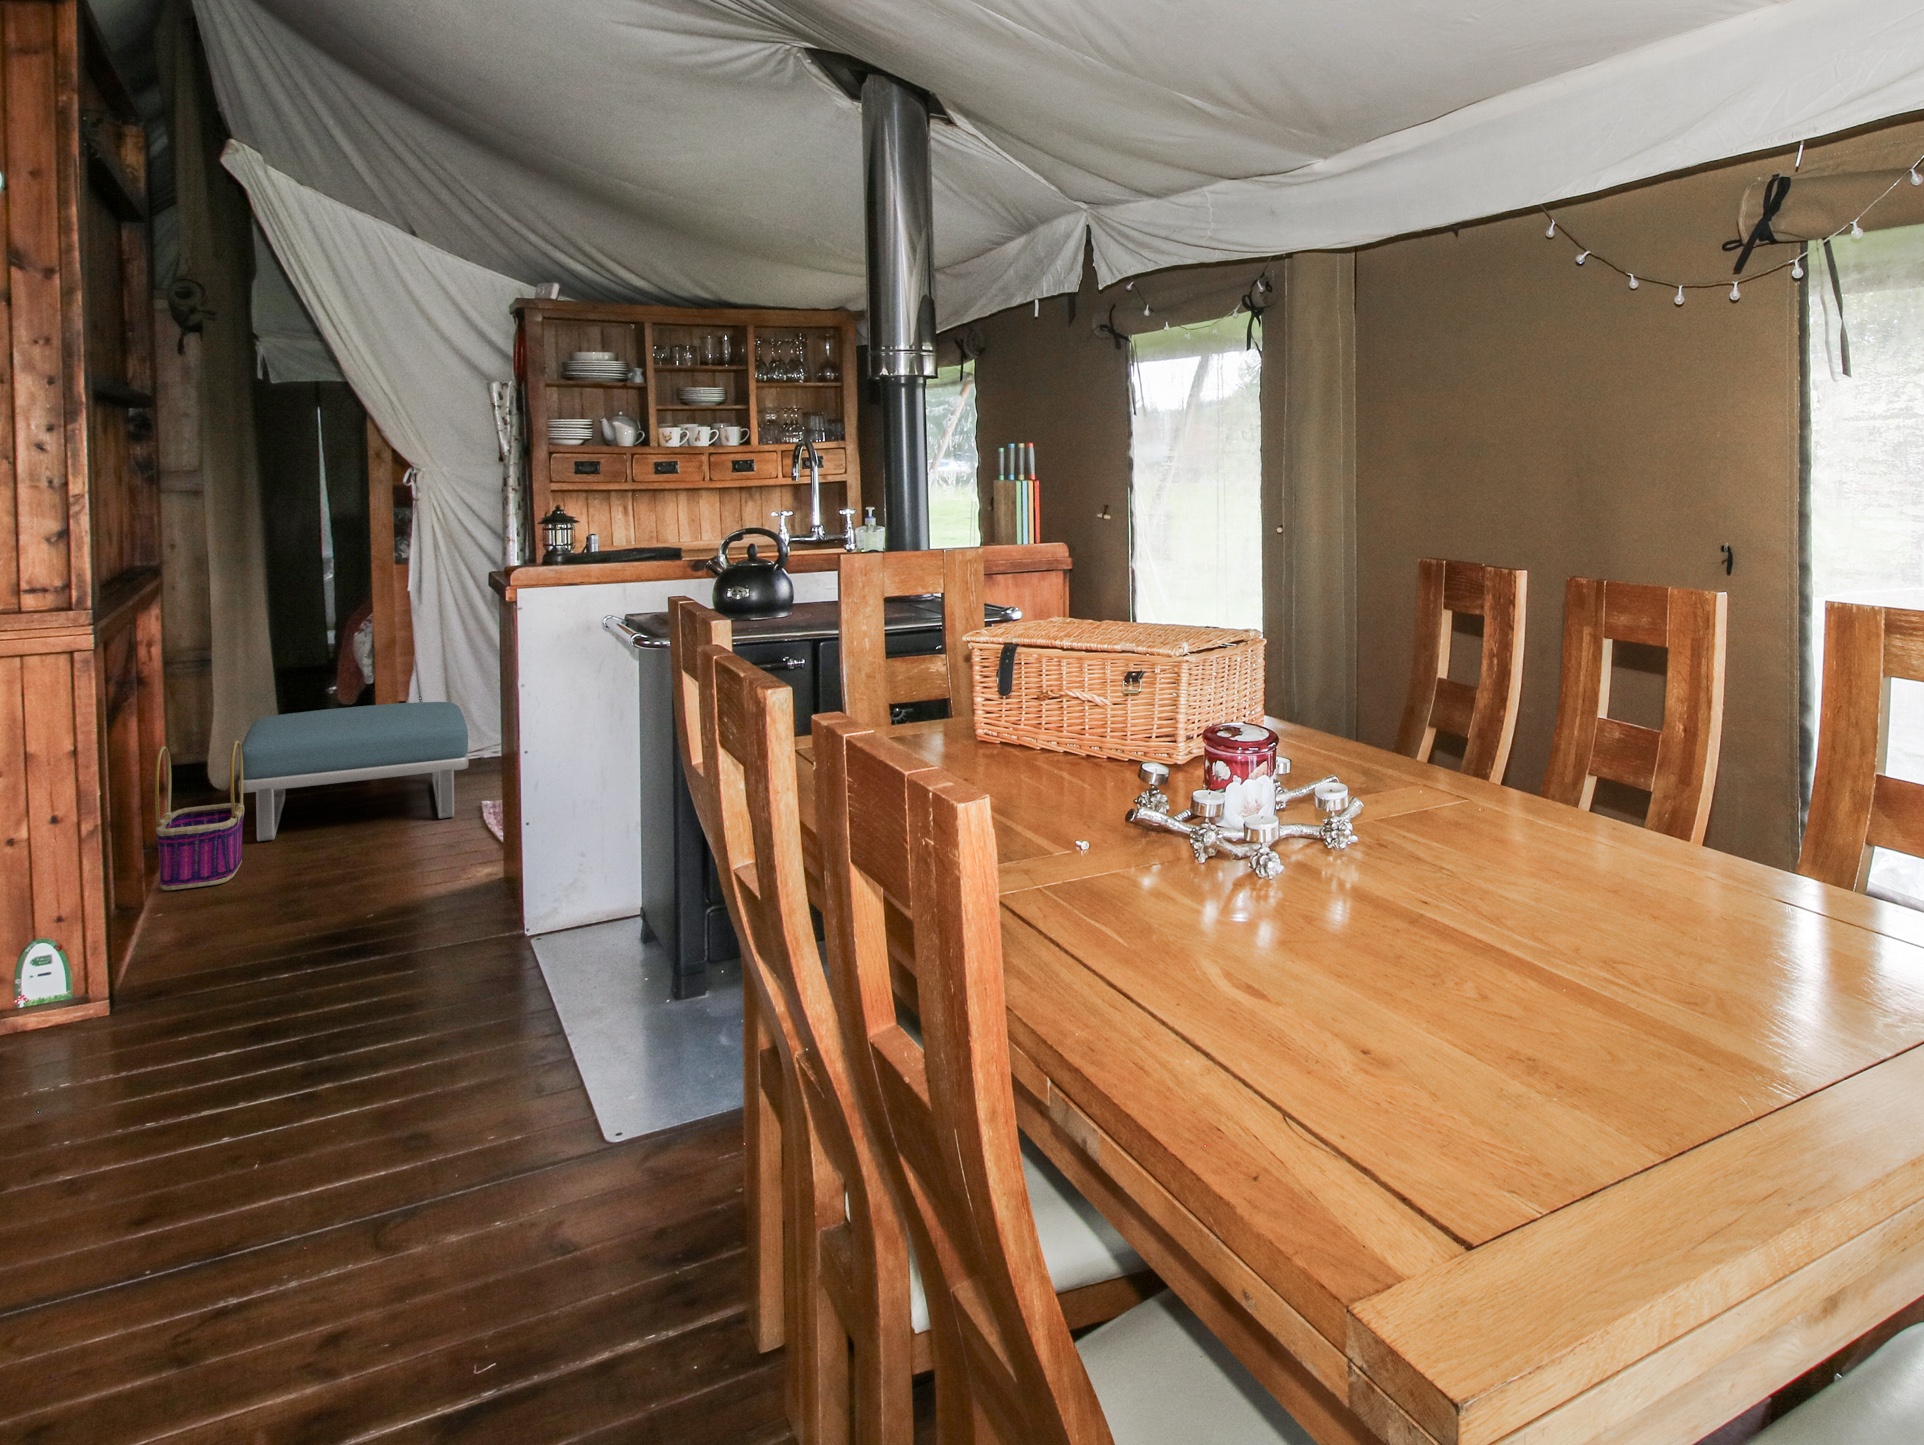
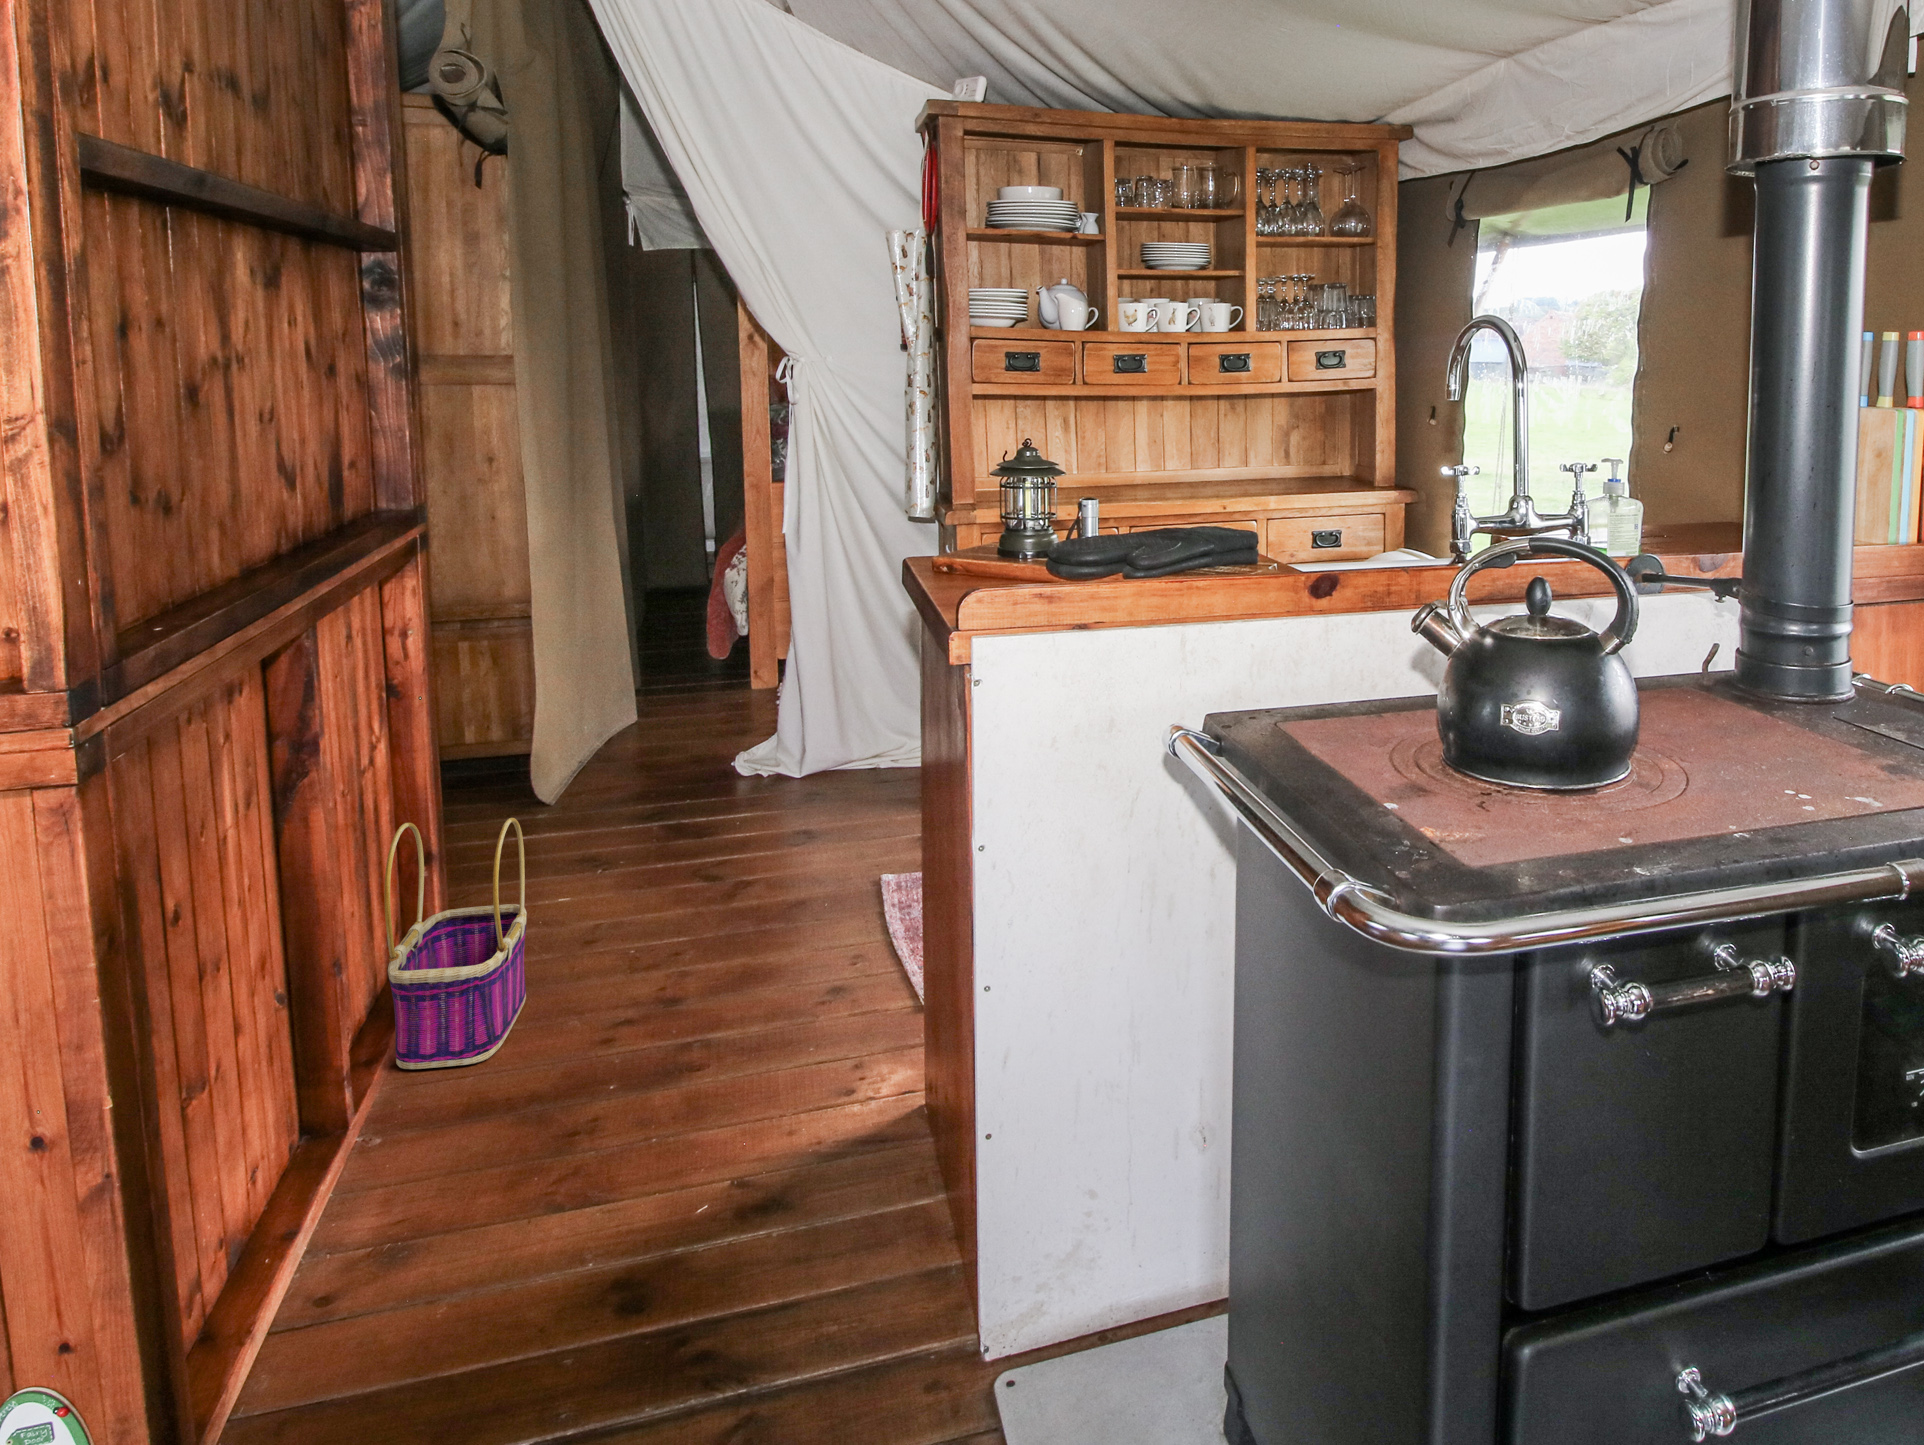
footstool: present [239,702,469,841] -> none [533,715,852,947]

